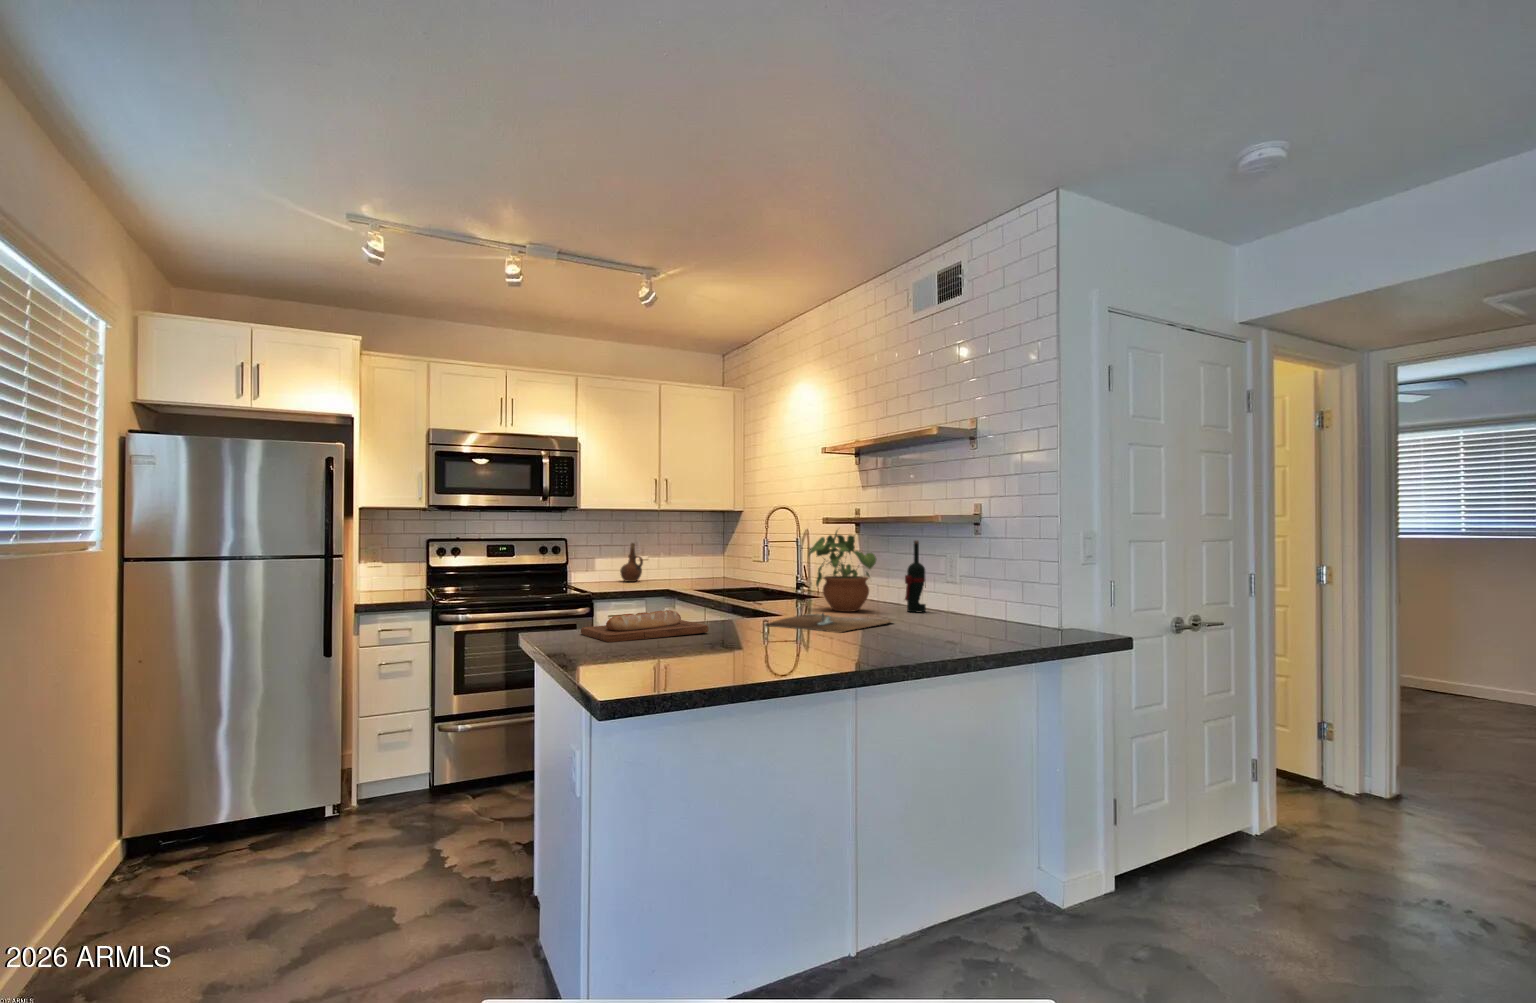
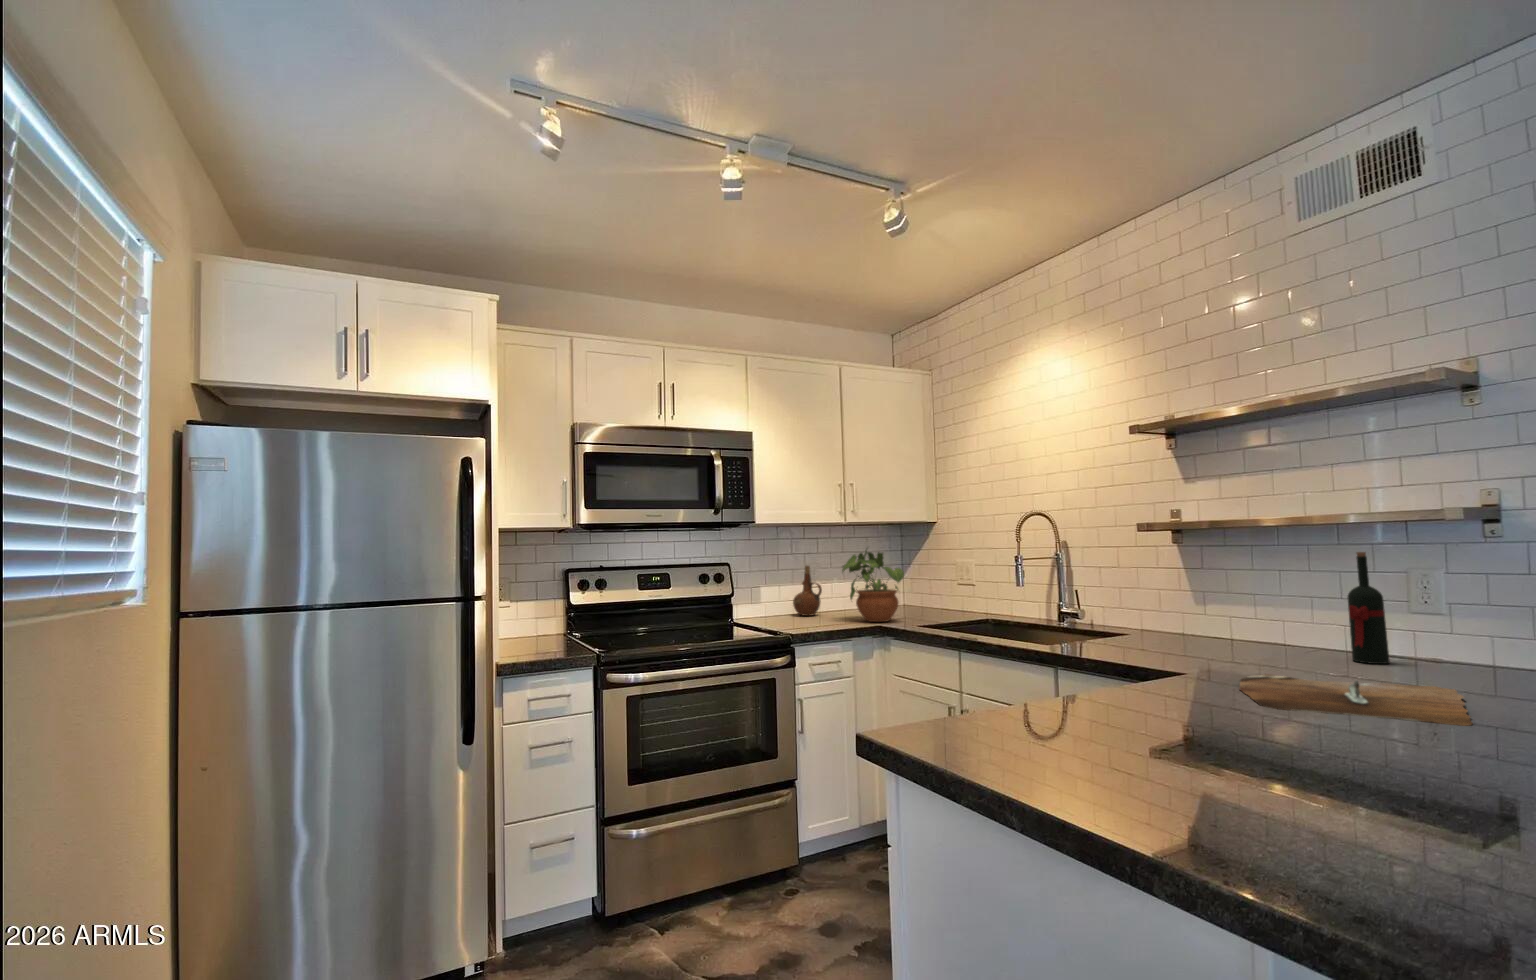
potted plant: present [808,531,876,612] -> present [842,550,904,622]
bread loaf: present [581,610,709,642] -> none [1029,693,1252,778]

